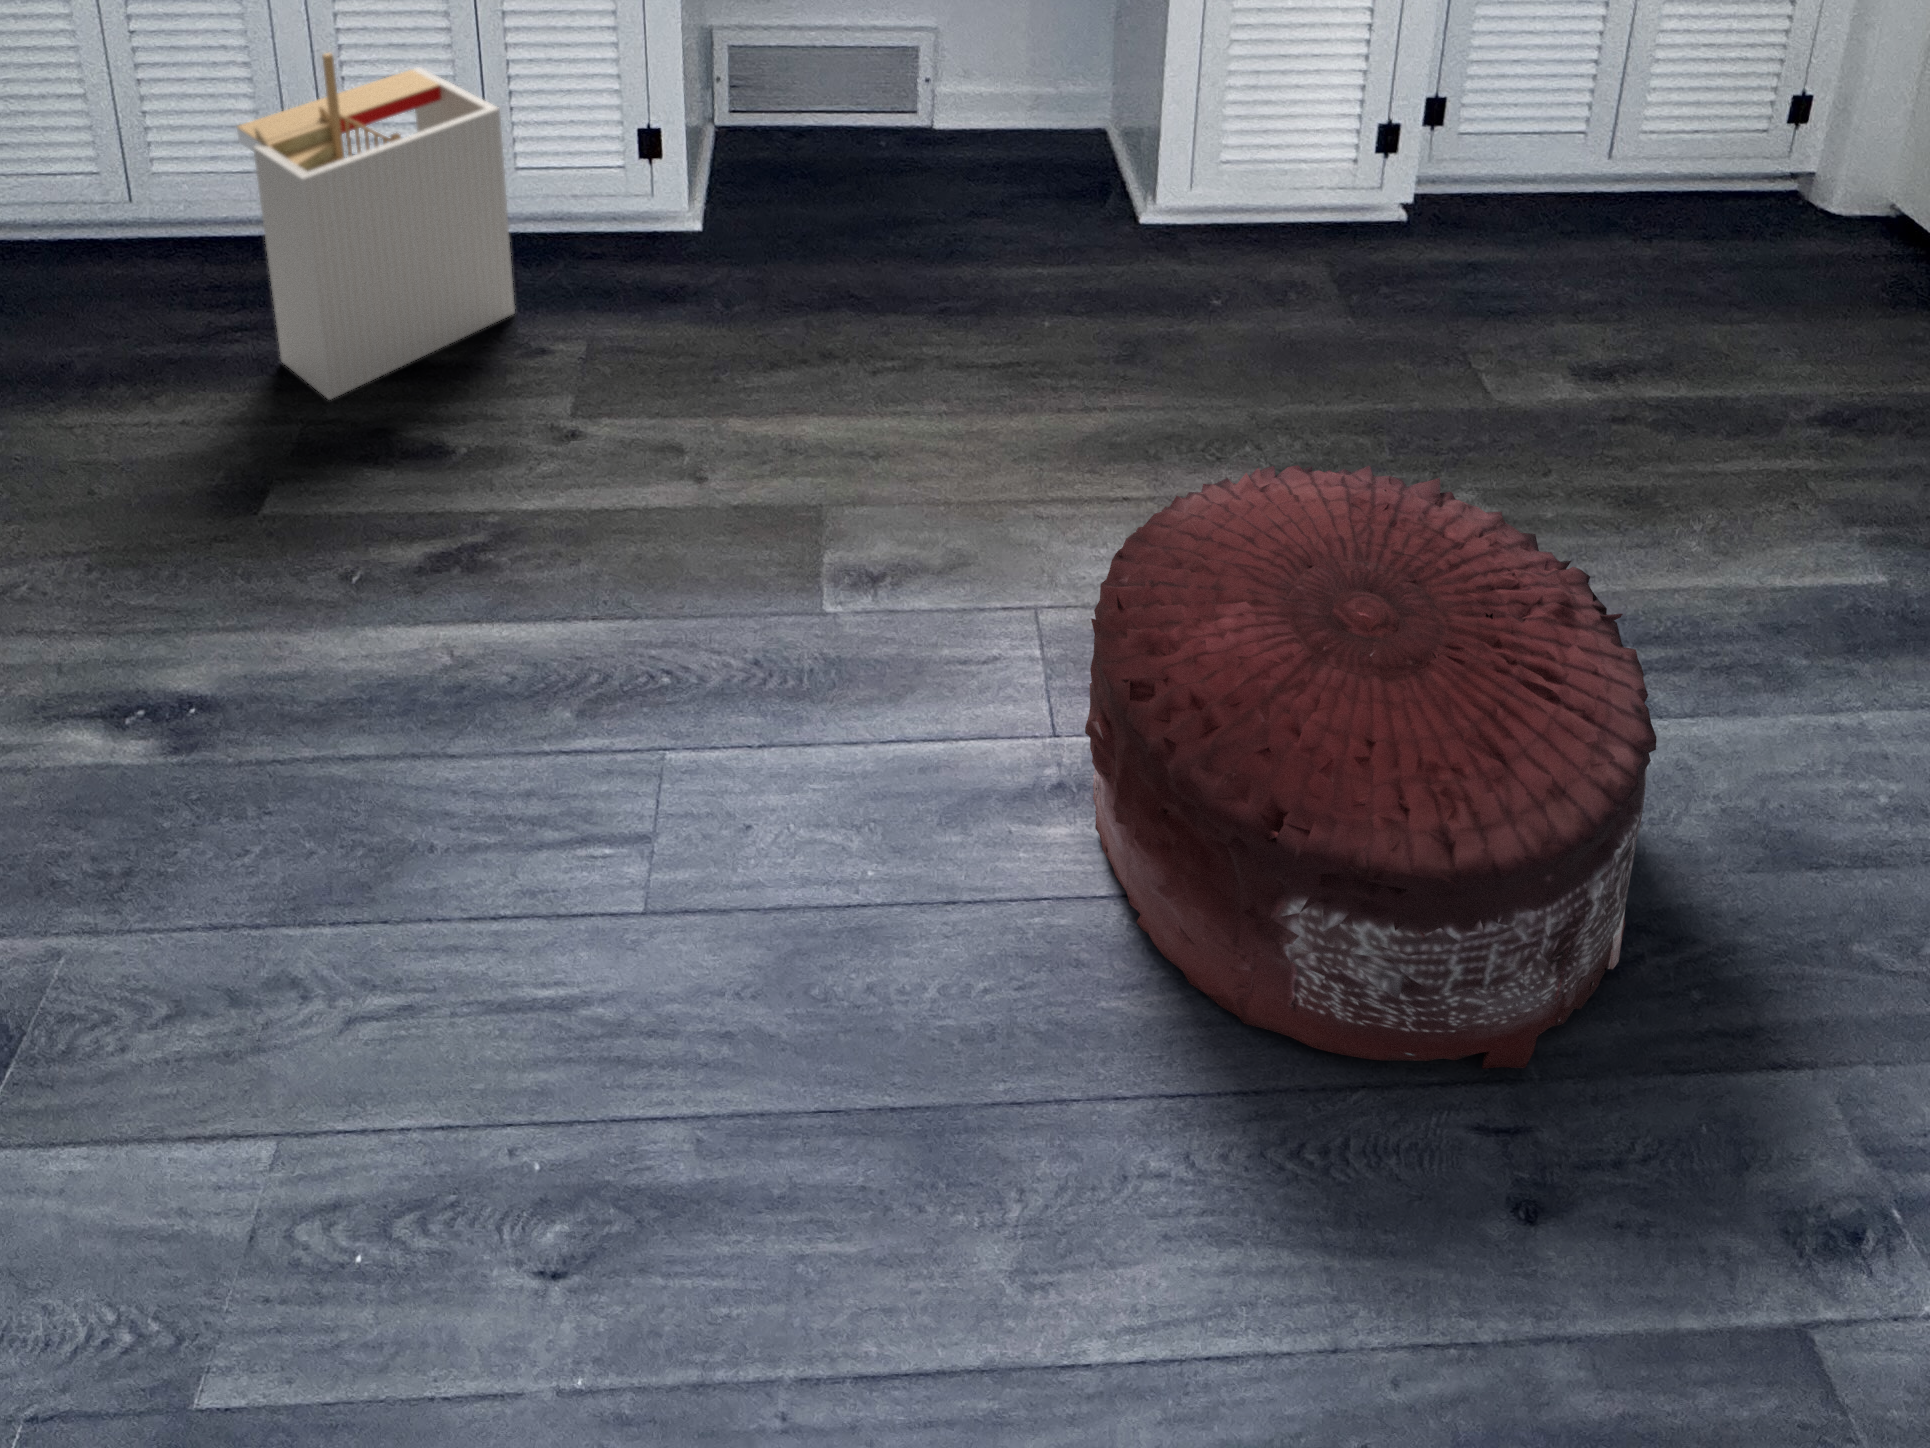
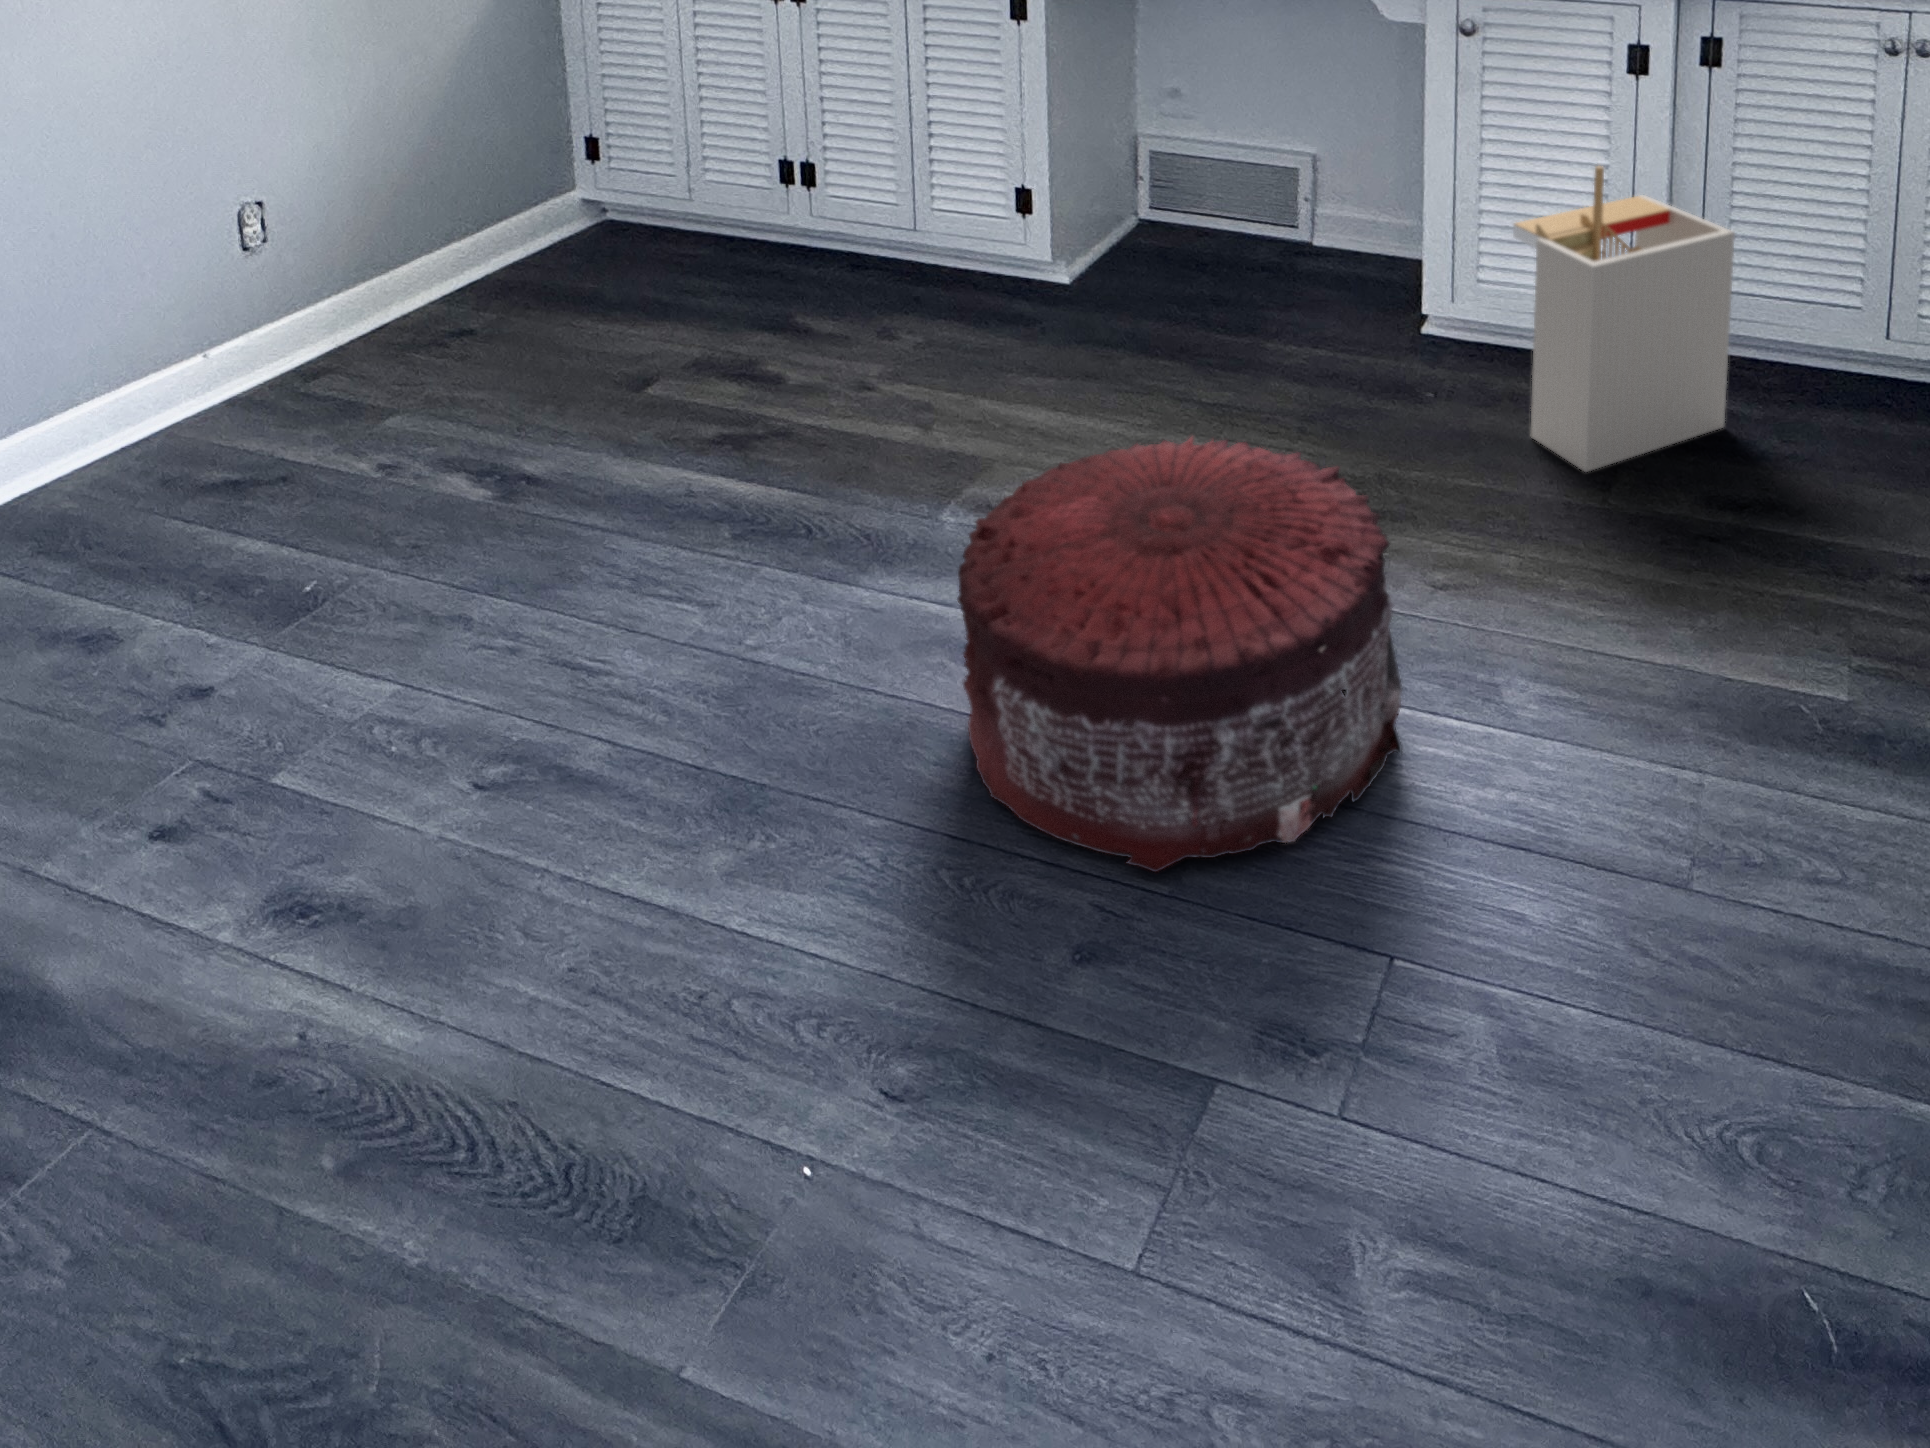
storage bin: present [237,53,515,399] -> present [1513,166,1735,472]

